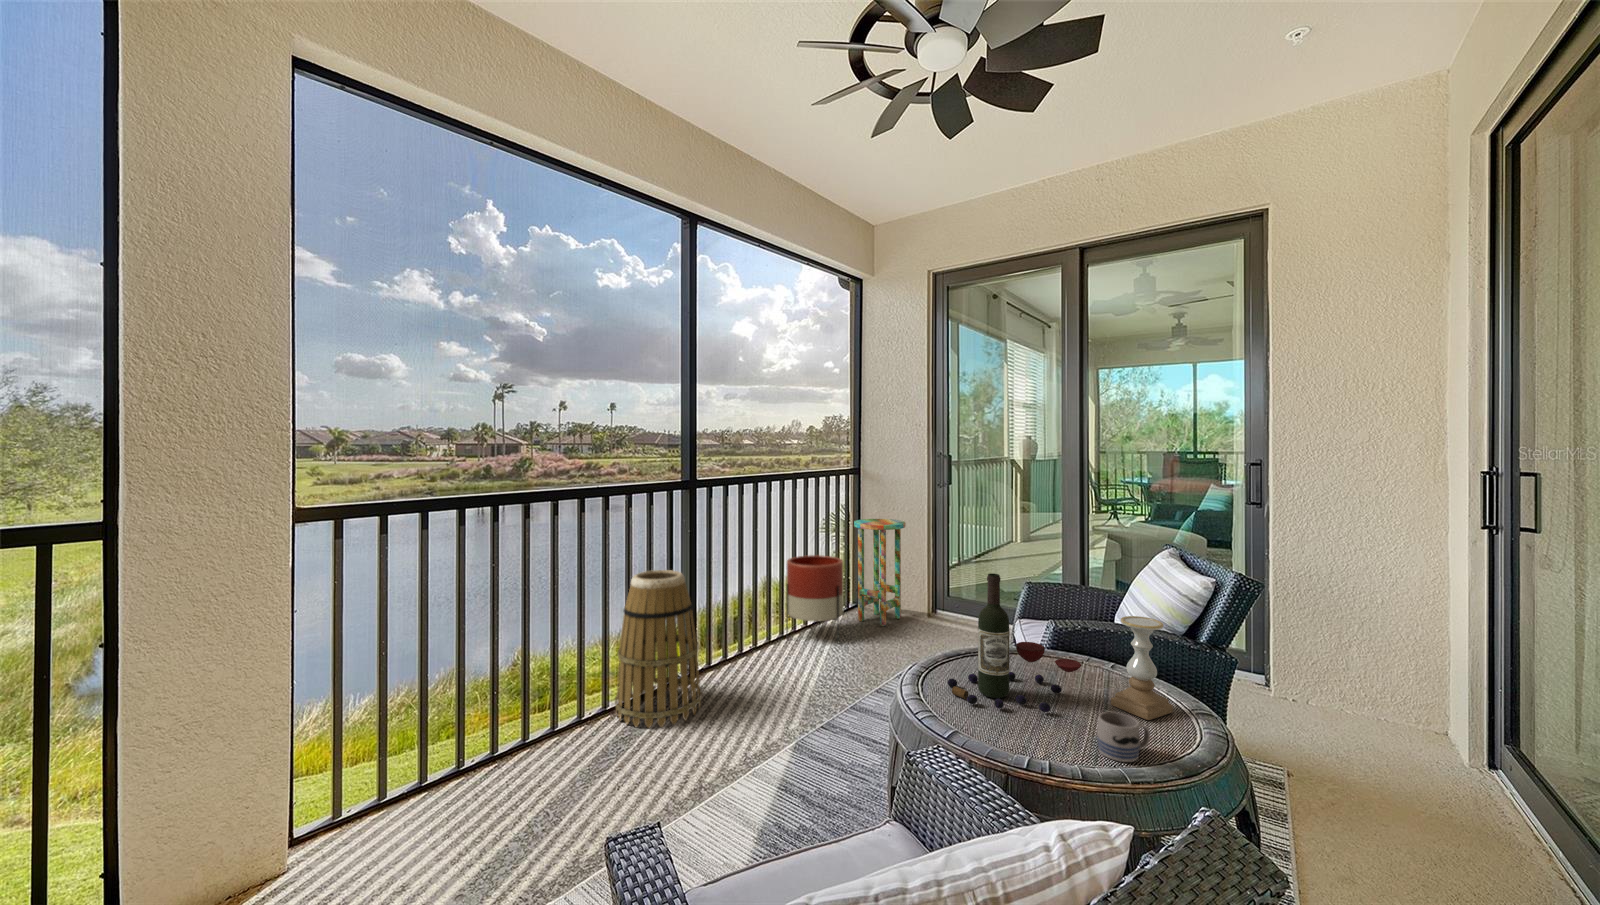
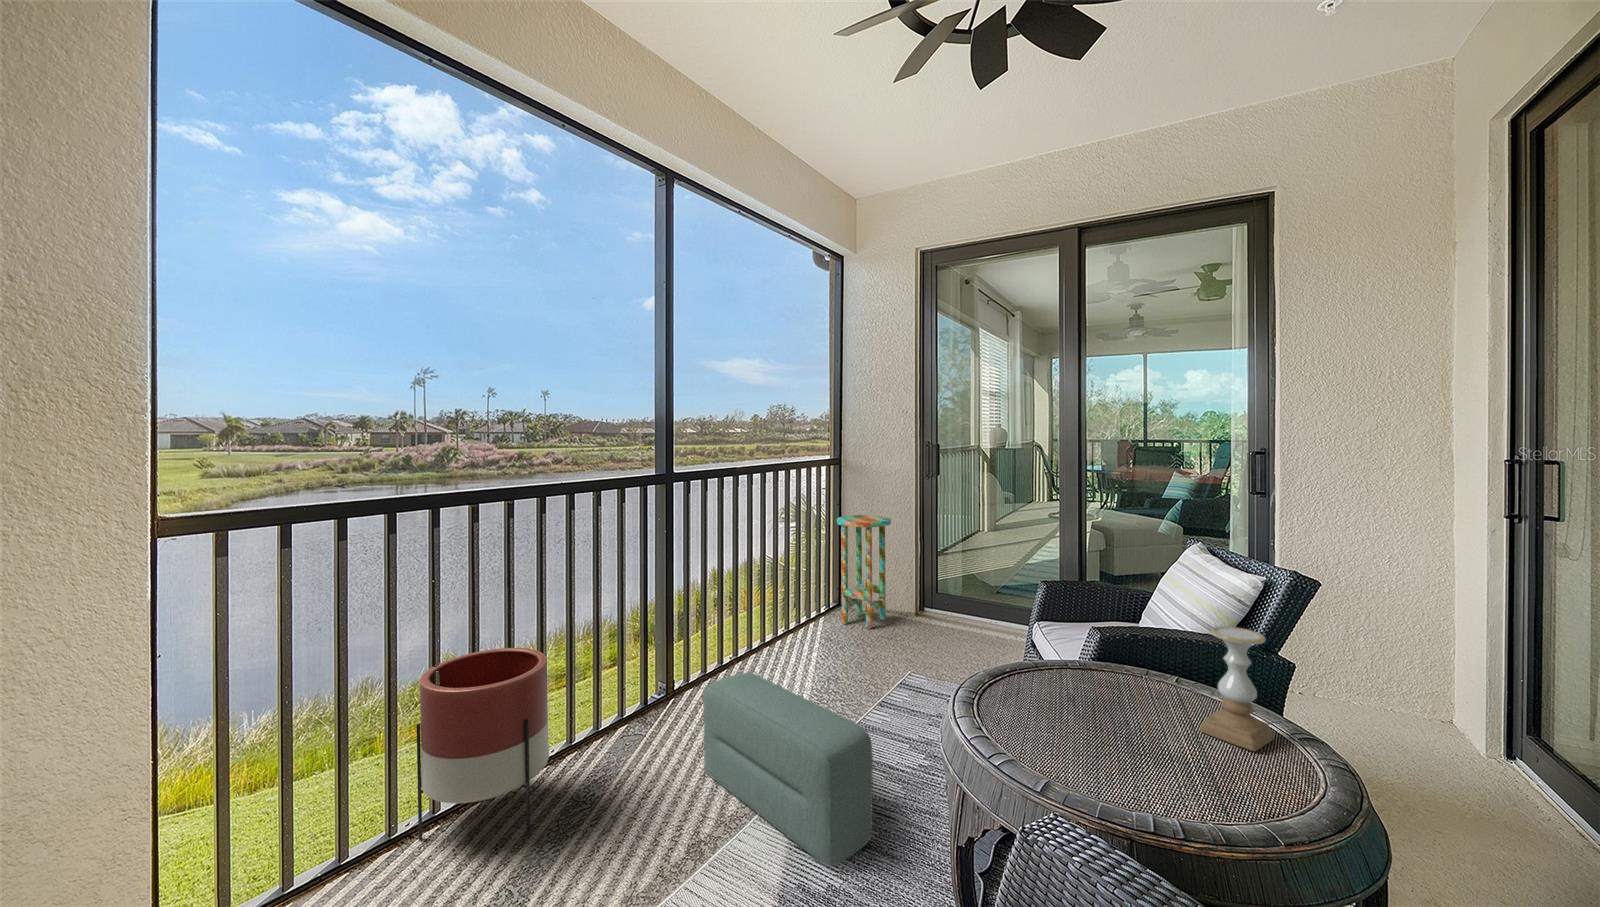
planter: present [786,555,844,643] -> present [417,648,549,840]
basket: present [615,570,702,728] -> none [585,578,685,764]
wine bottle: present [947,573,1081,712] -> none [1005,580,1176,747]
pouf: none [712,653,846,810] -> present [703,672,873,867]
mug: present [1097,712,1150,762] -> none [1219,749,1283,816]

